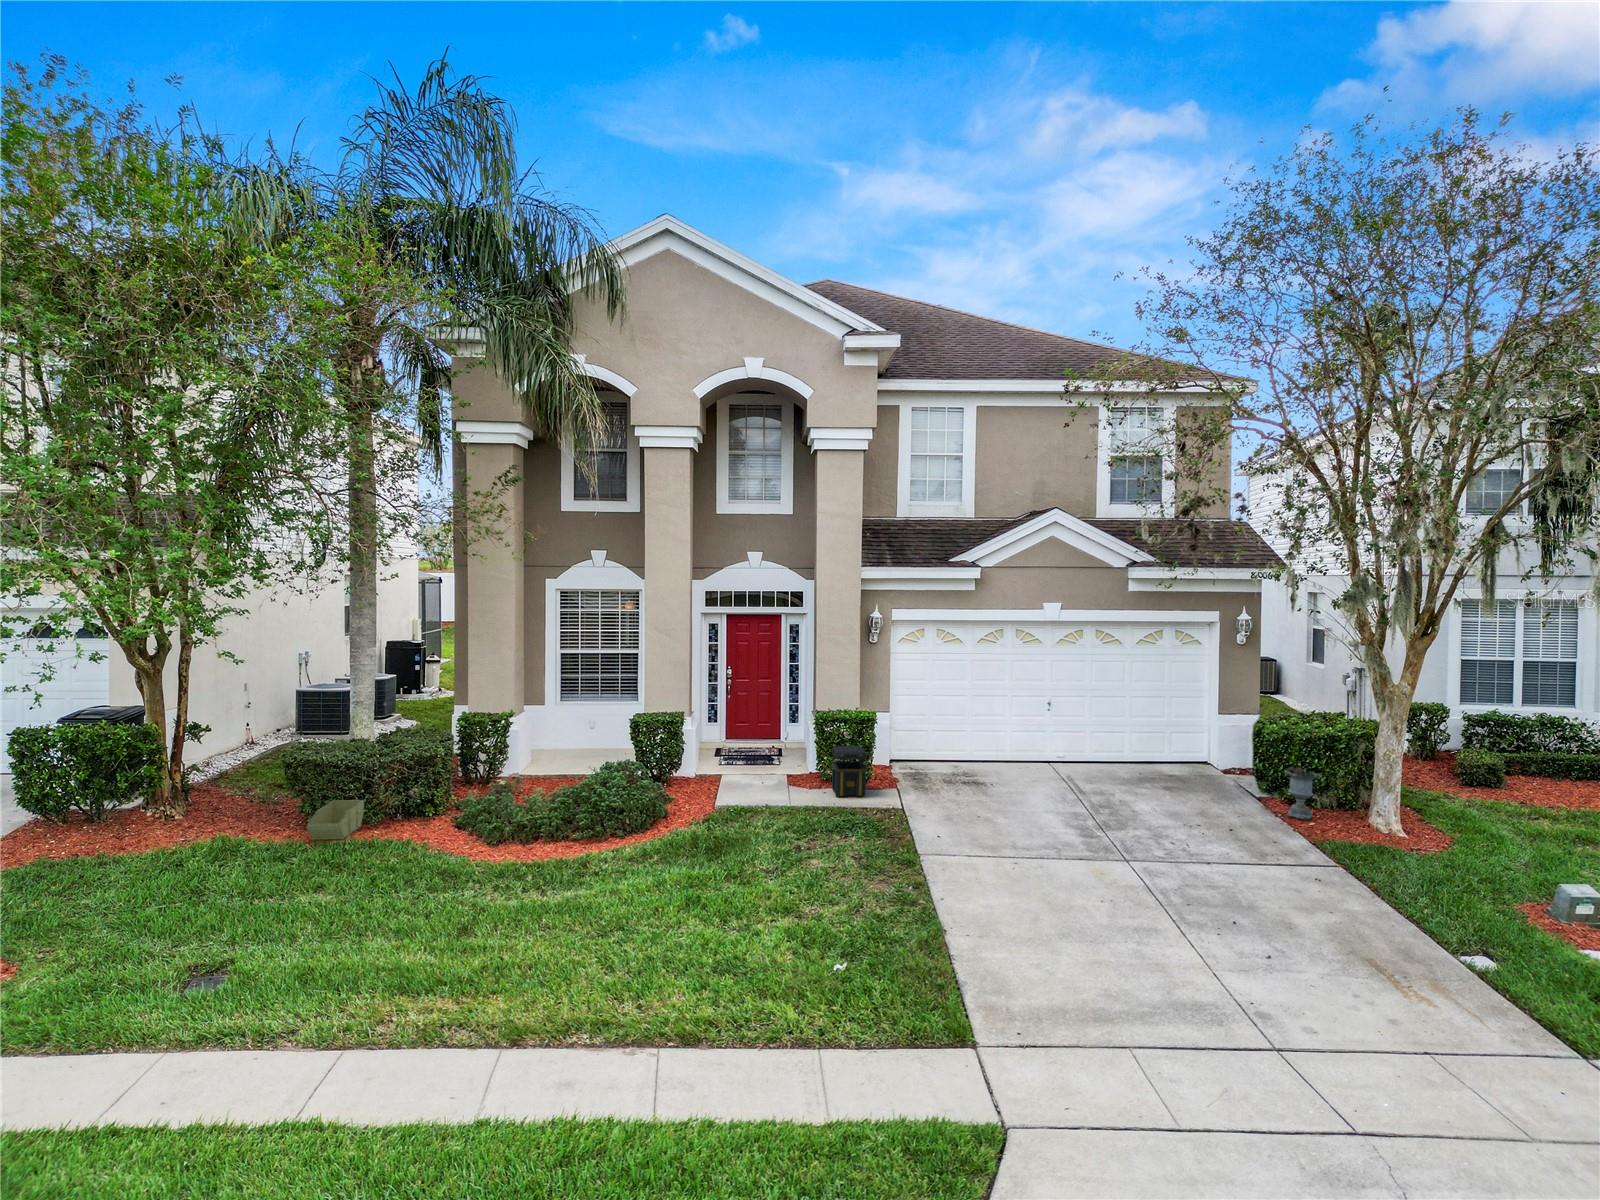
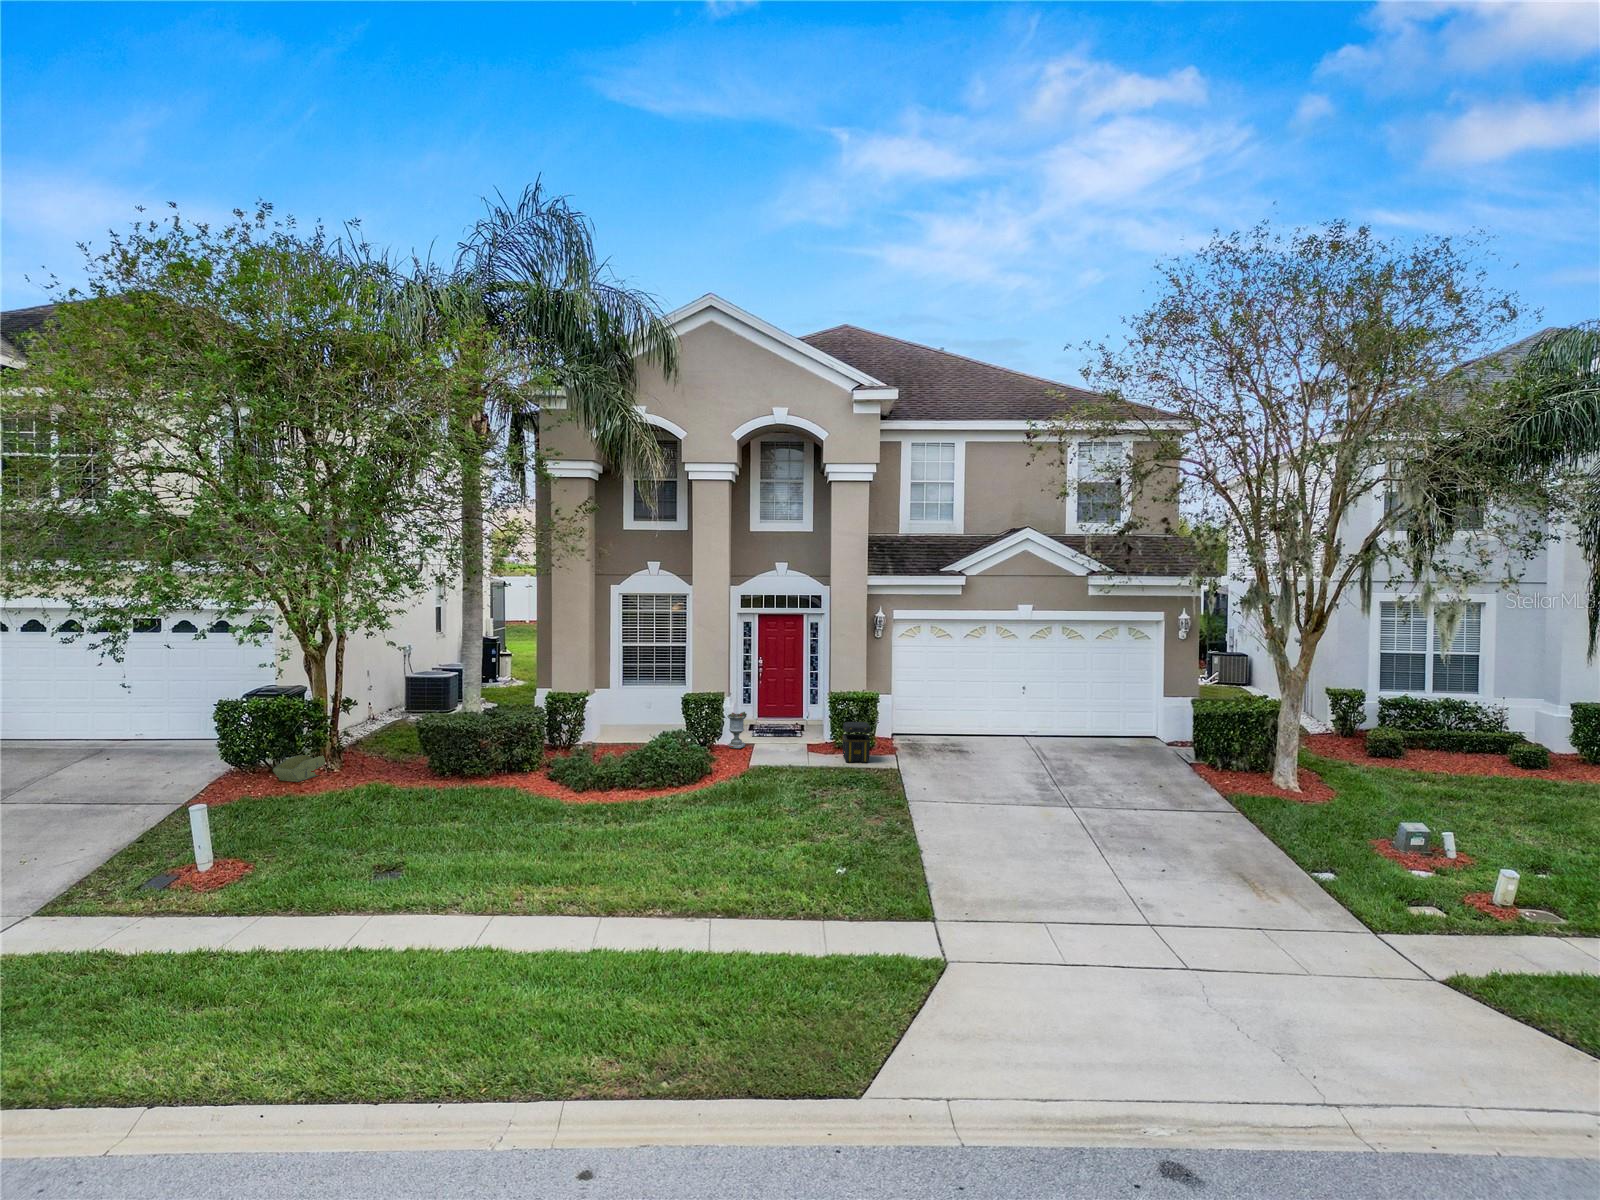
planter: present [1286,766,1317,820] -> present [727,712,747,749]
storage bin: present [306,800,364,840] -> present [273,755,325,782]

